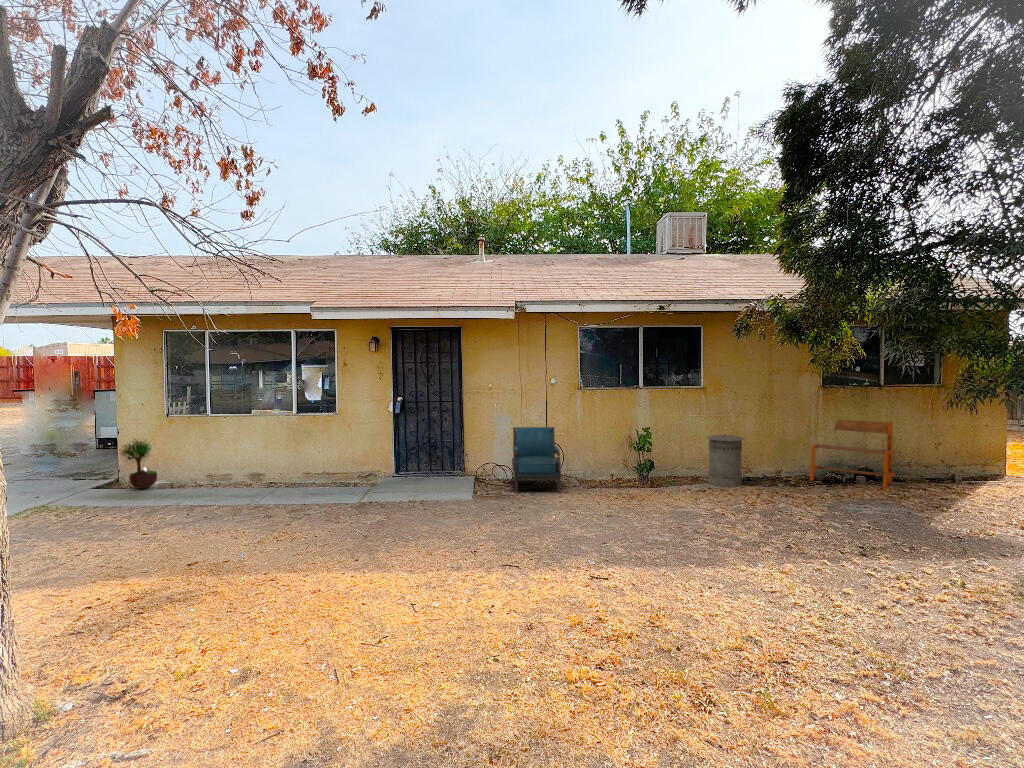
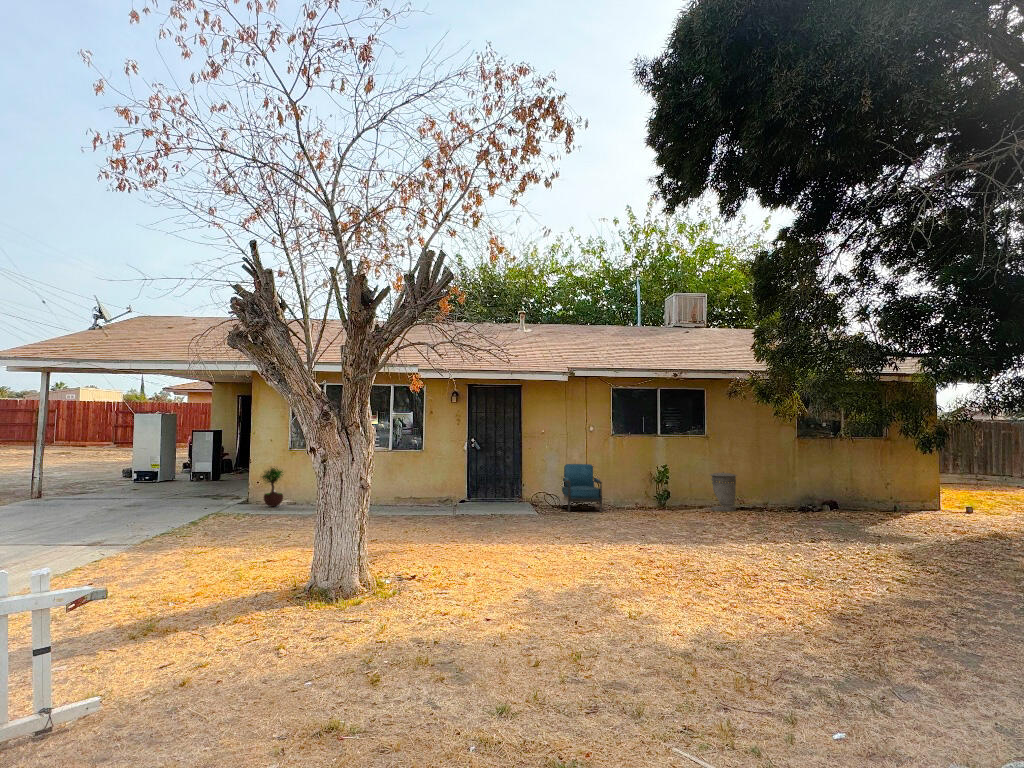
bench: present [810,420,895,490] -> none [787,462,849,514]

